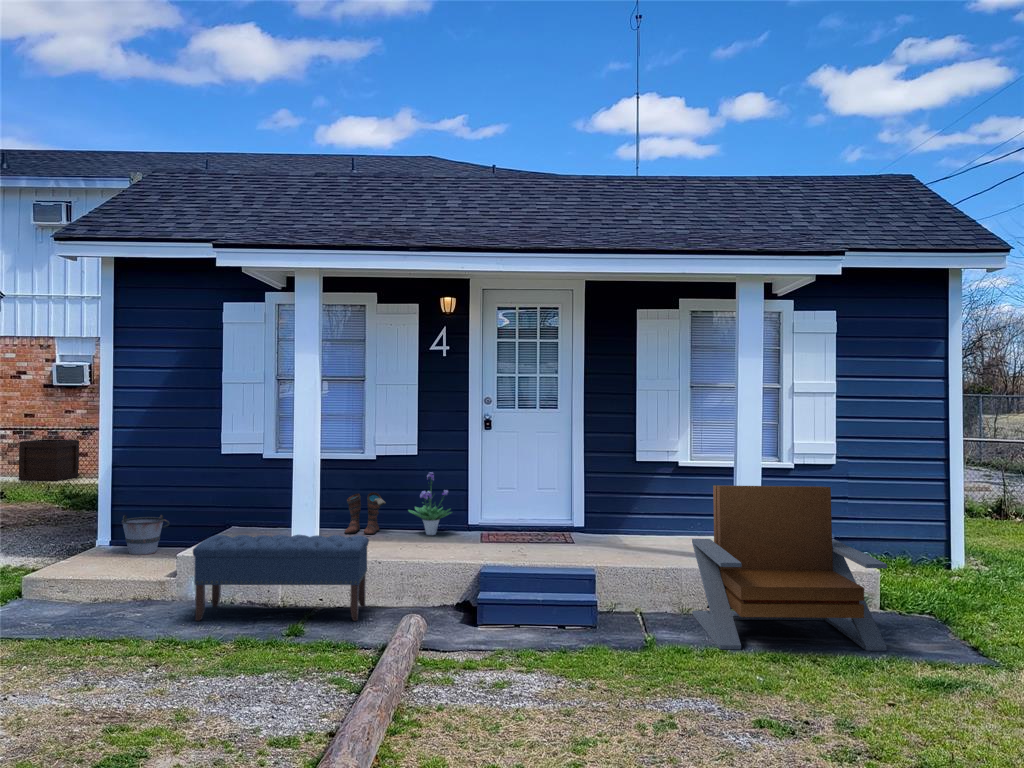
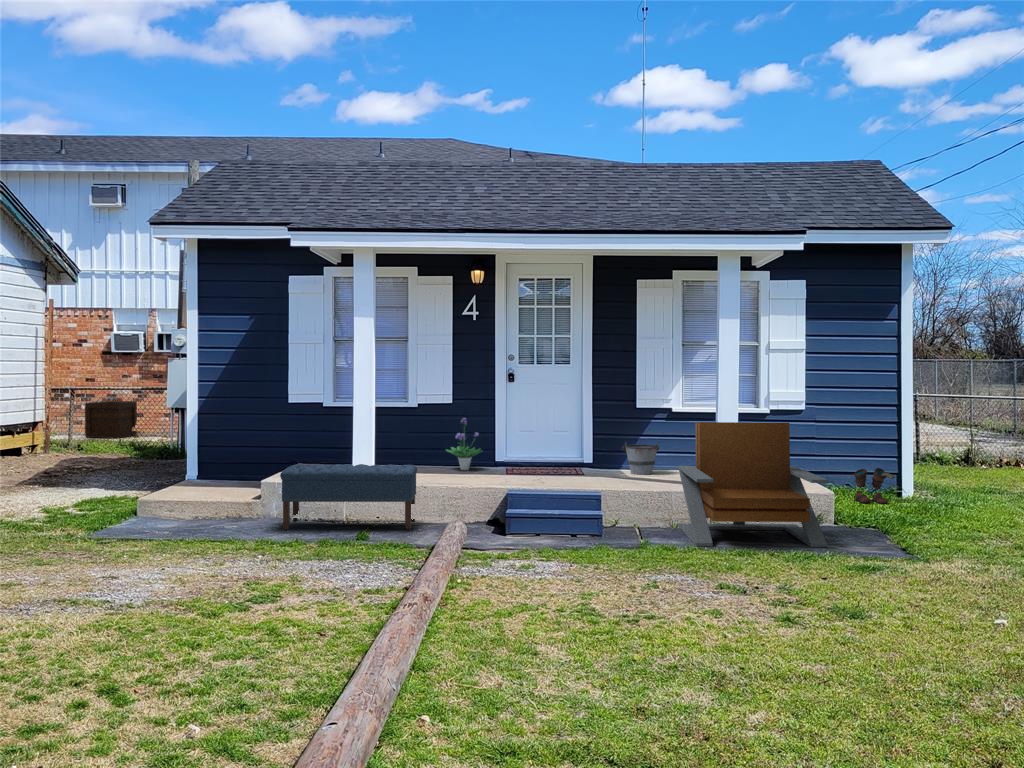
boots: present [344,492,386,534] -> present [854,468,895,504]
bucket: present [122,515,170,555] -> present [622,442,659,475]

